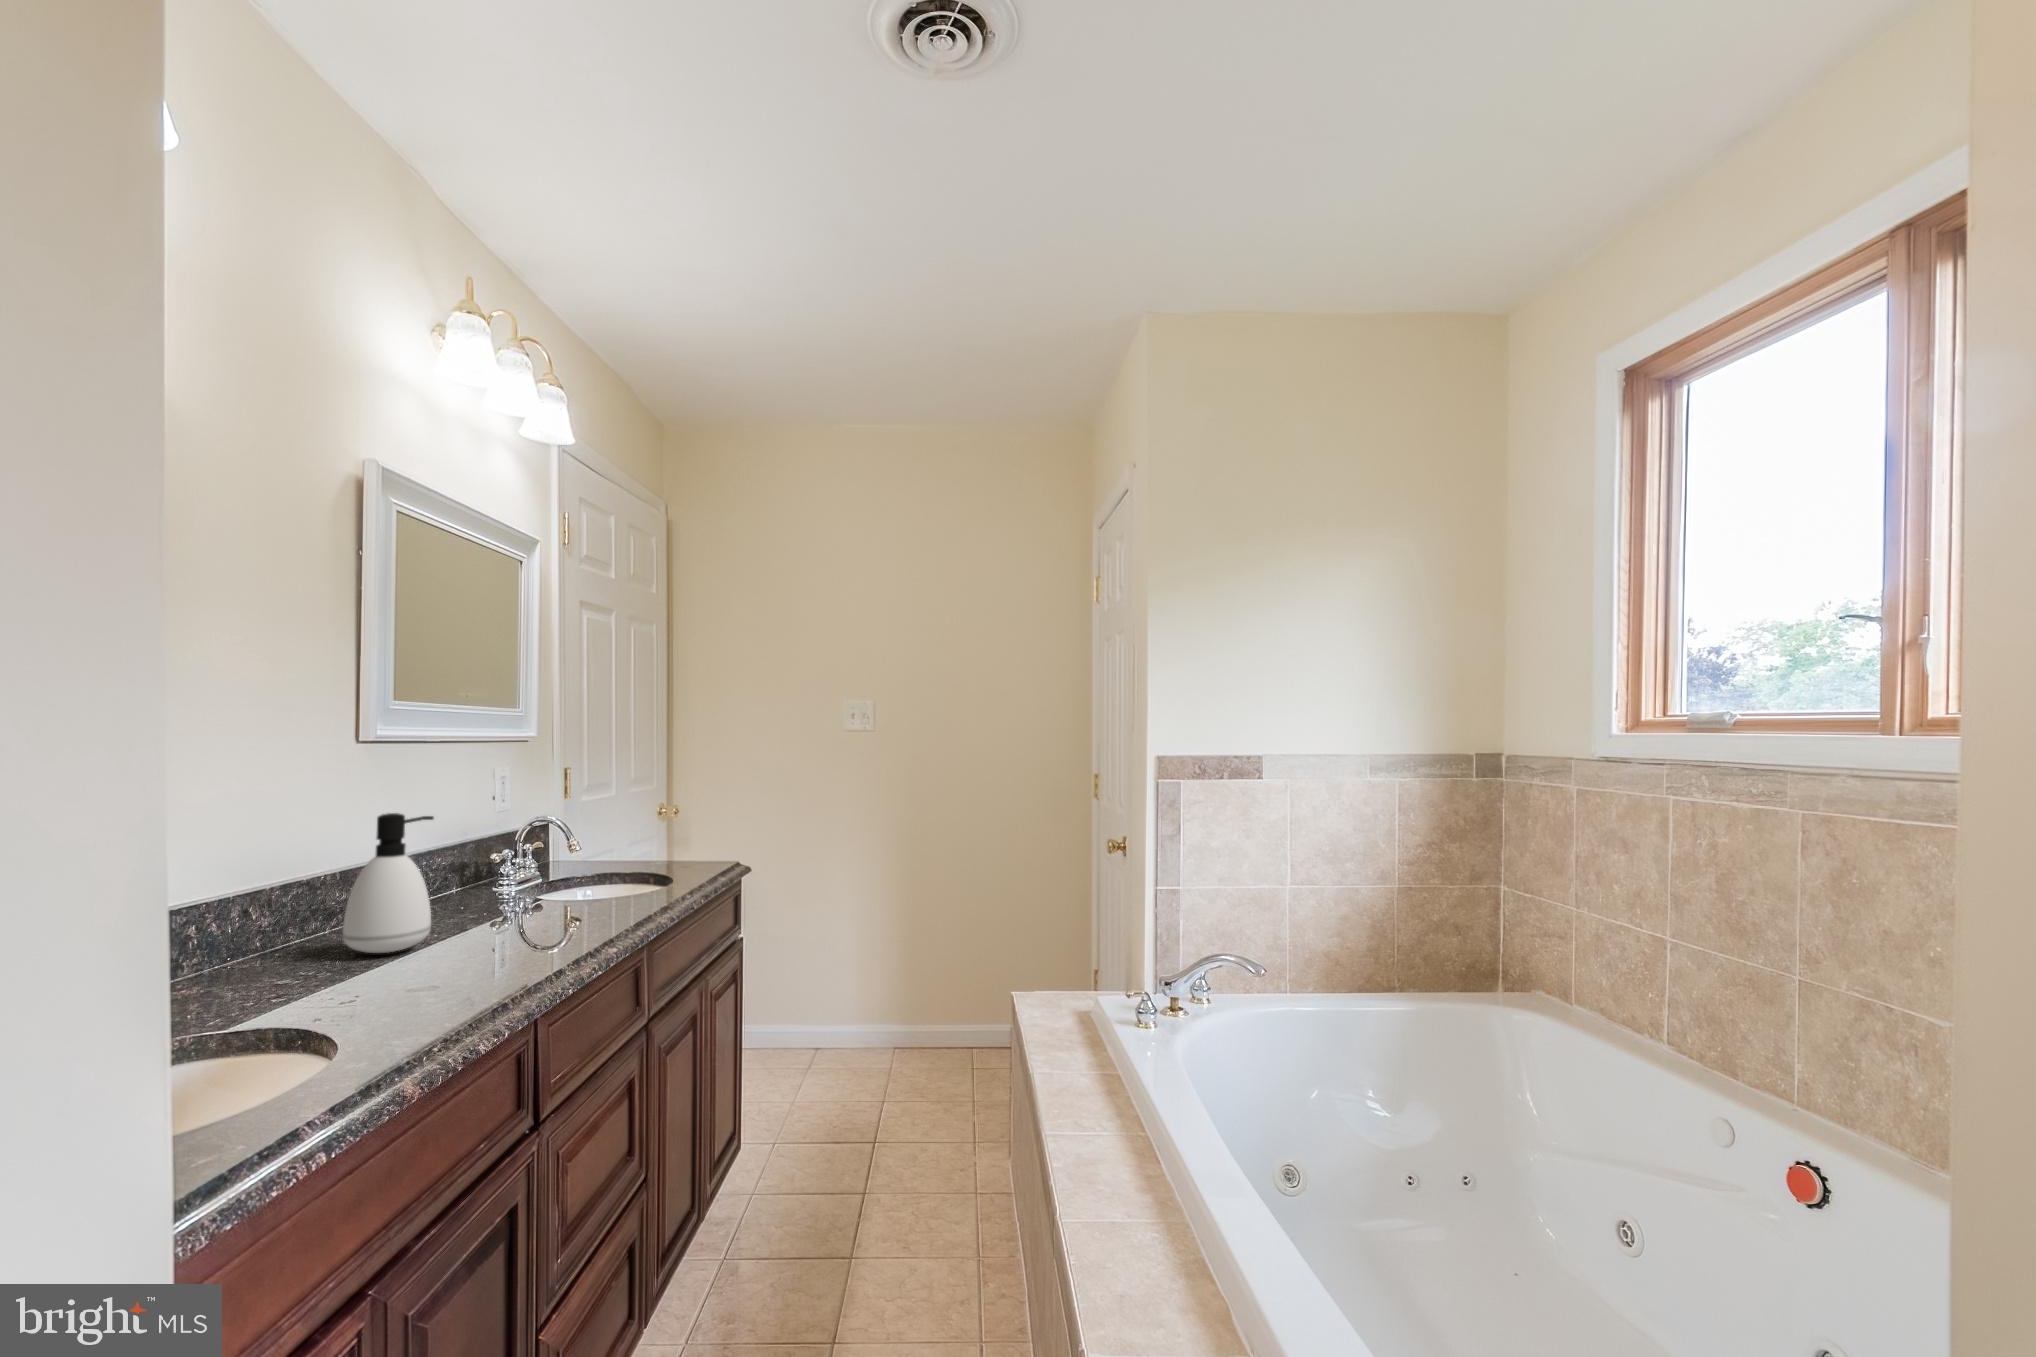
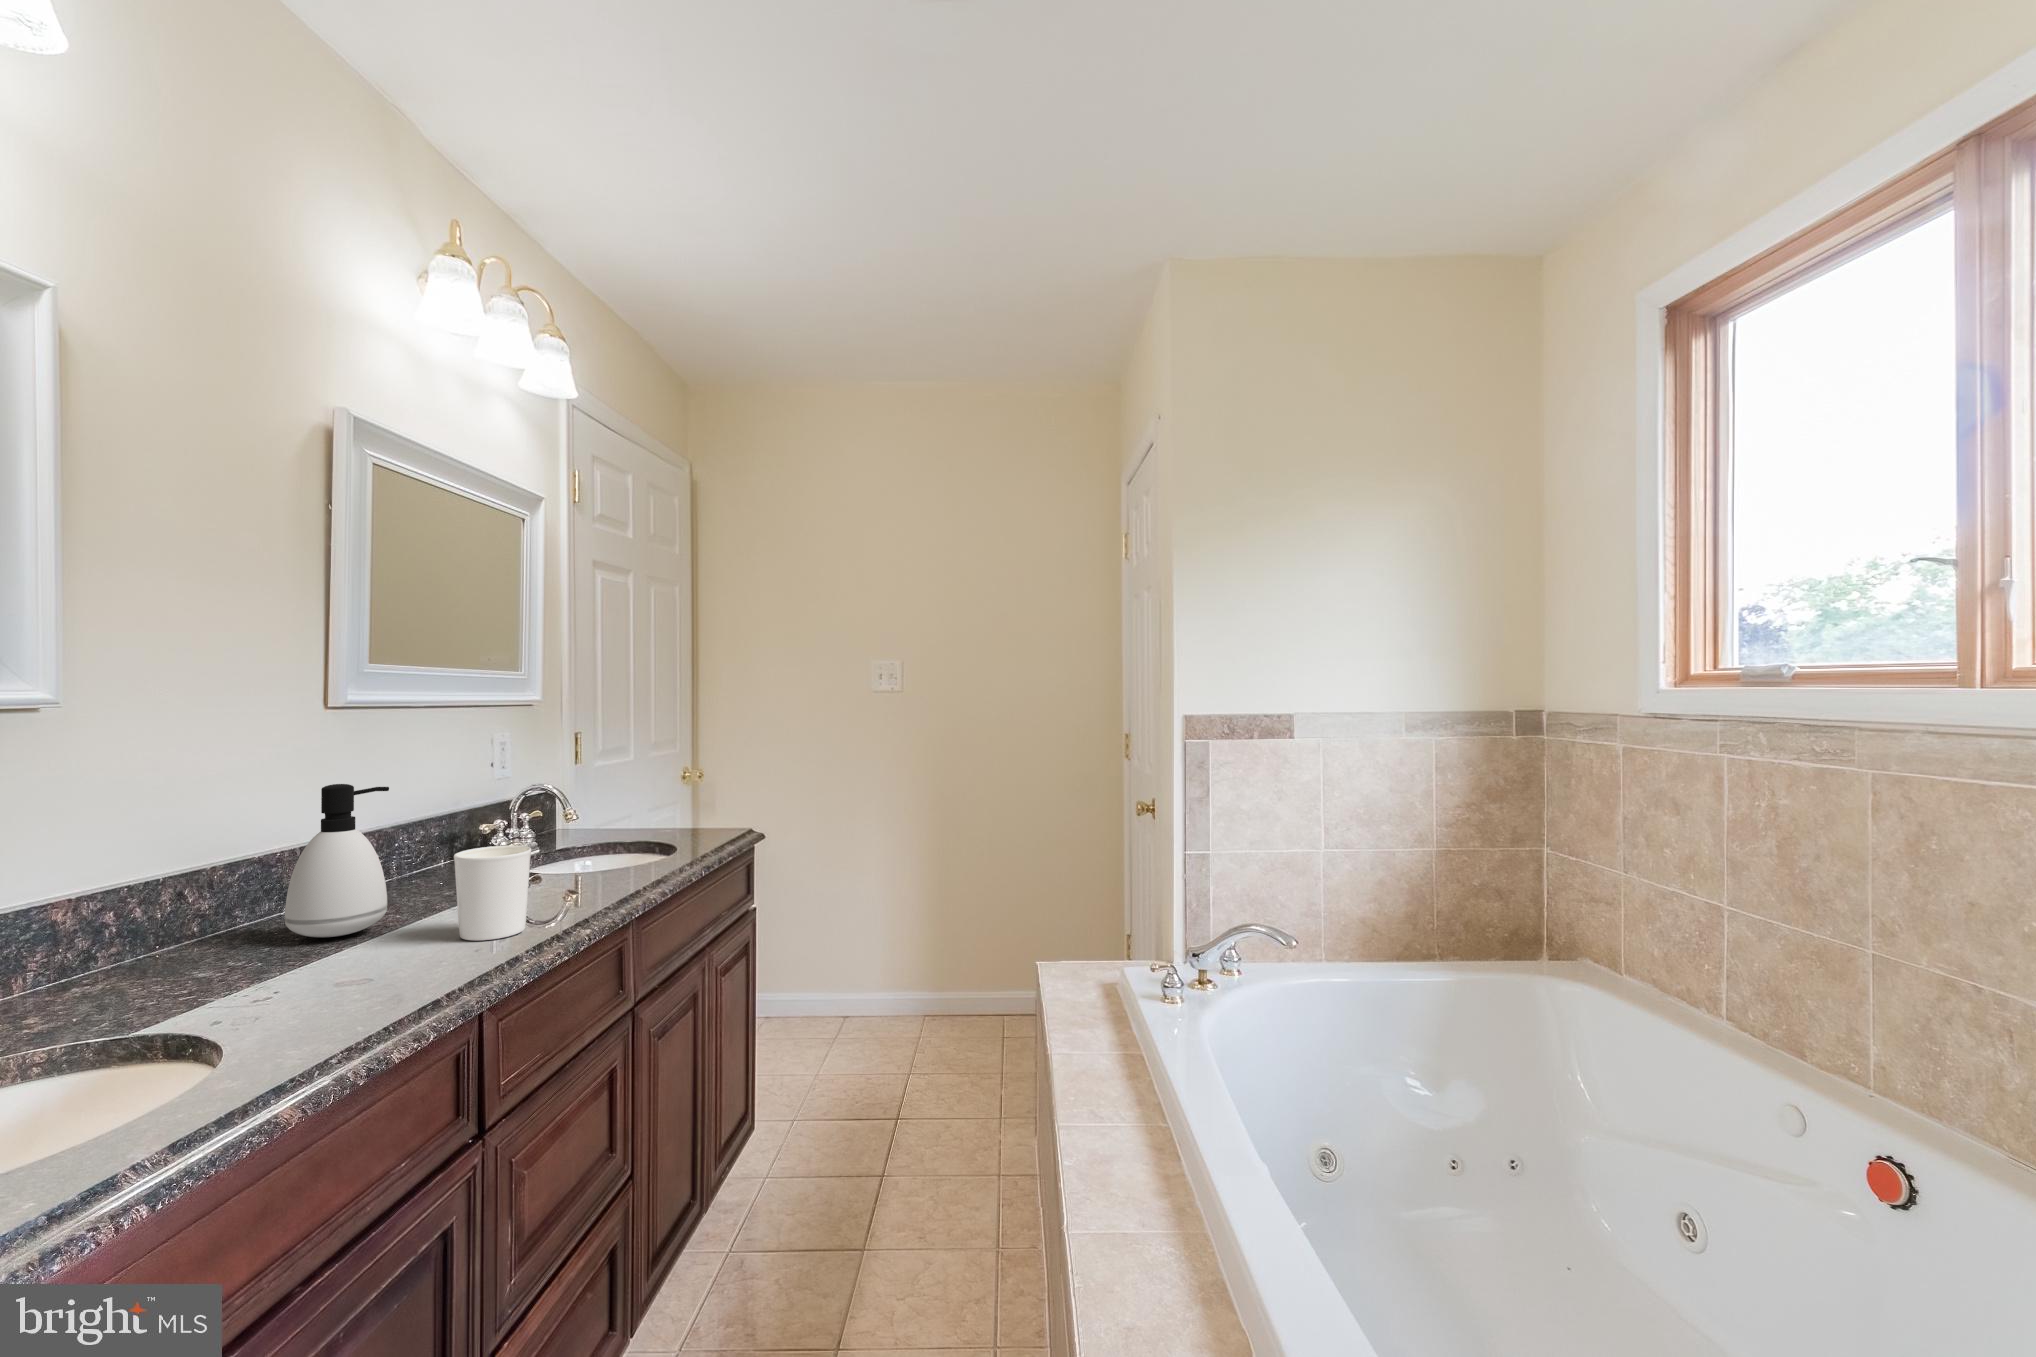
candle holder: none [498,871,566,957] -> present [454,845,531,941]

